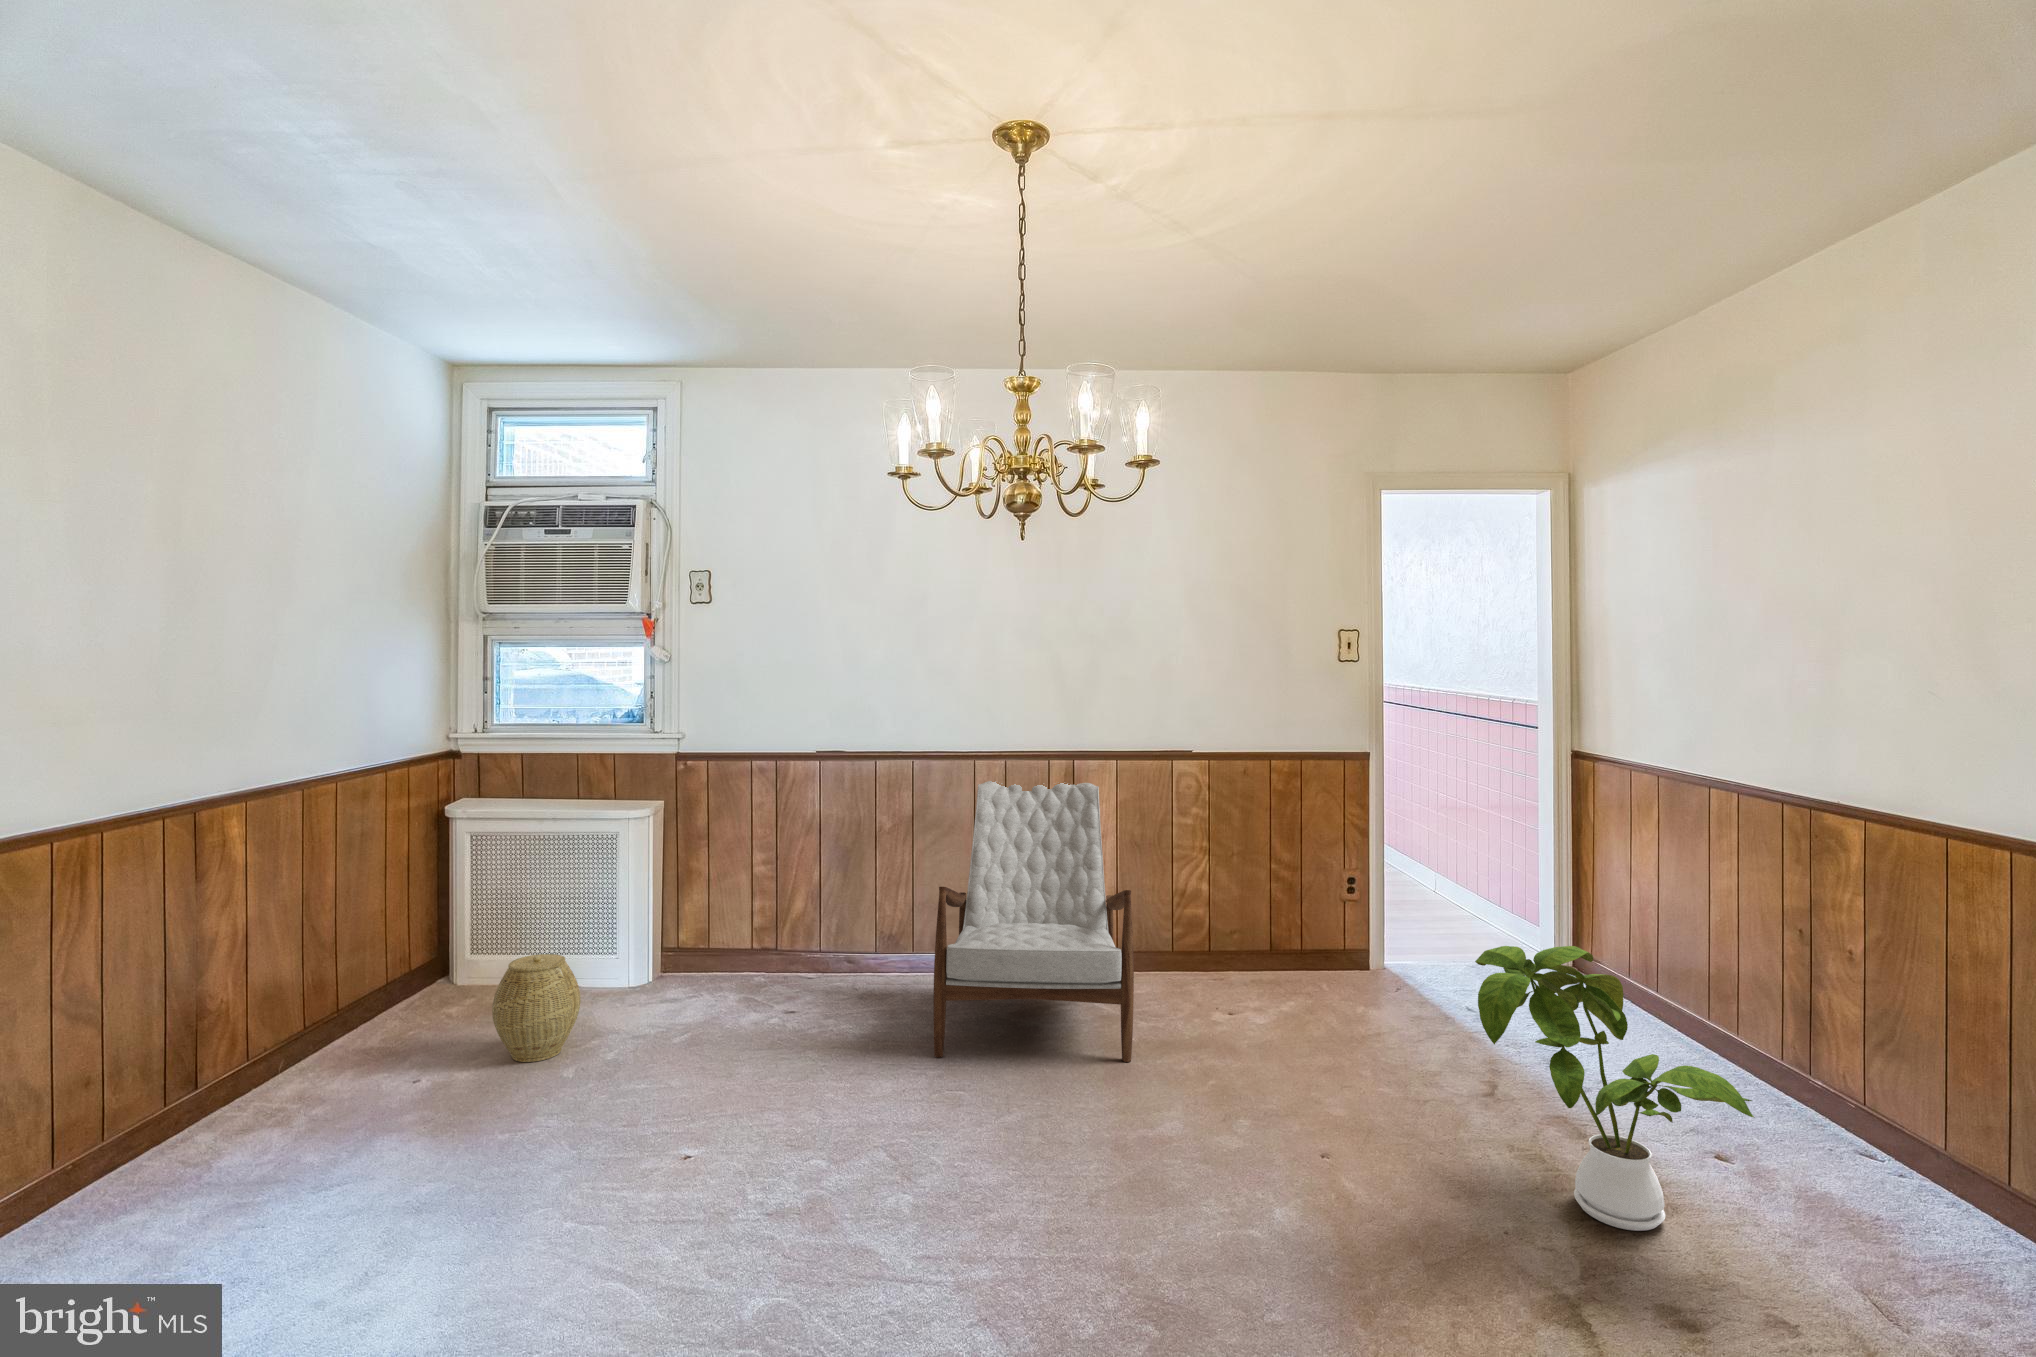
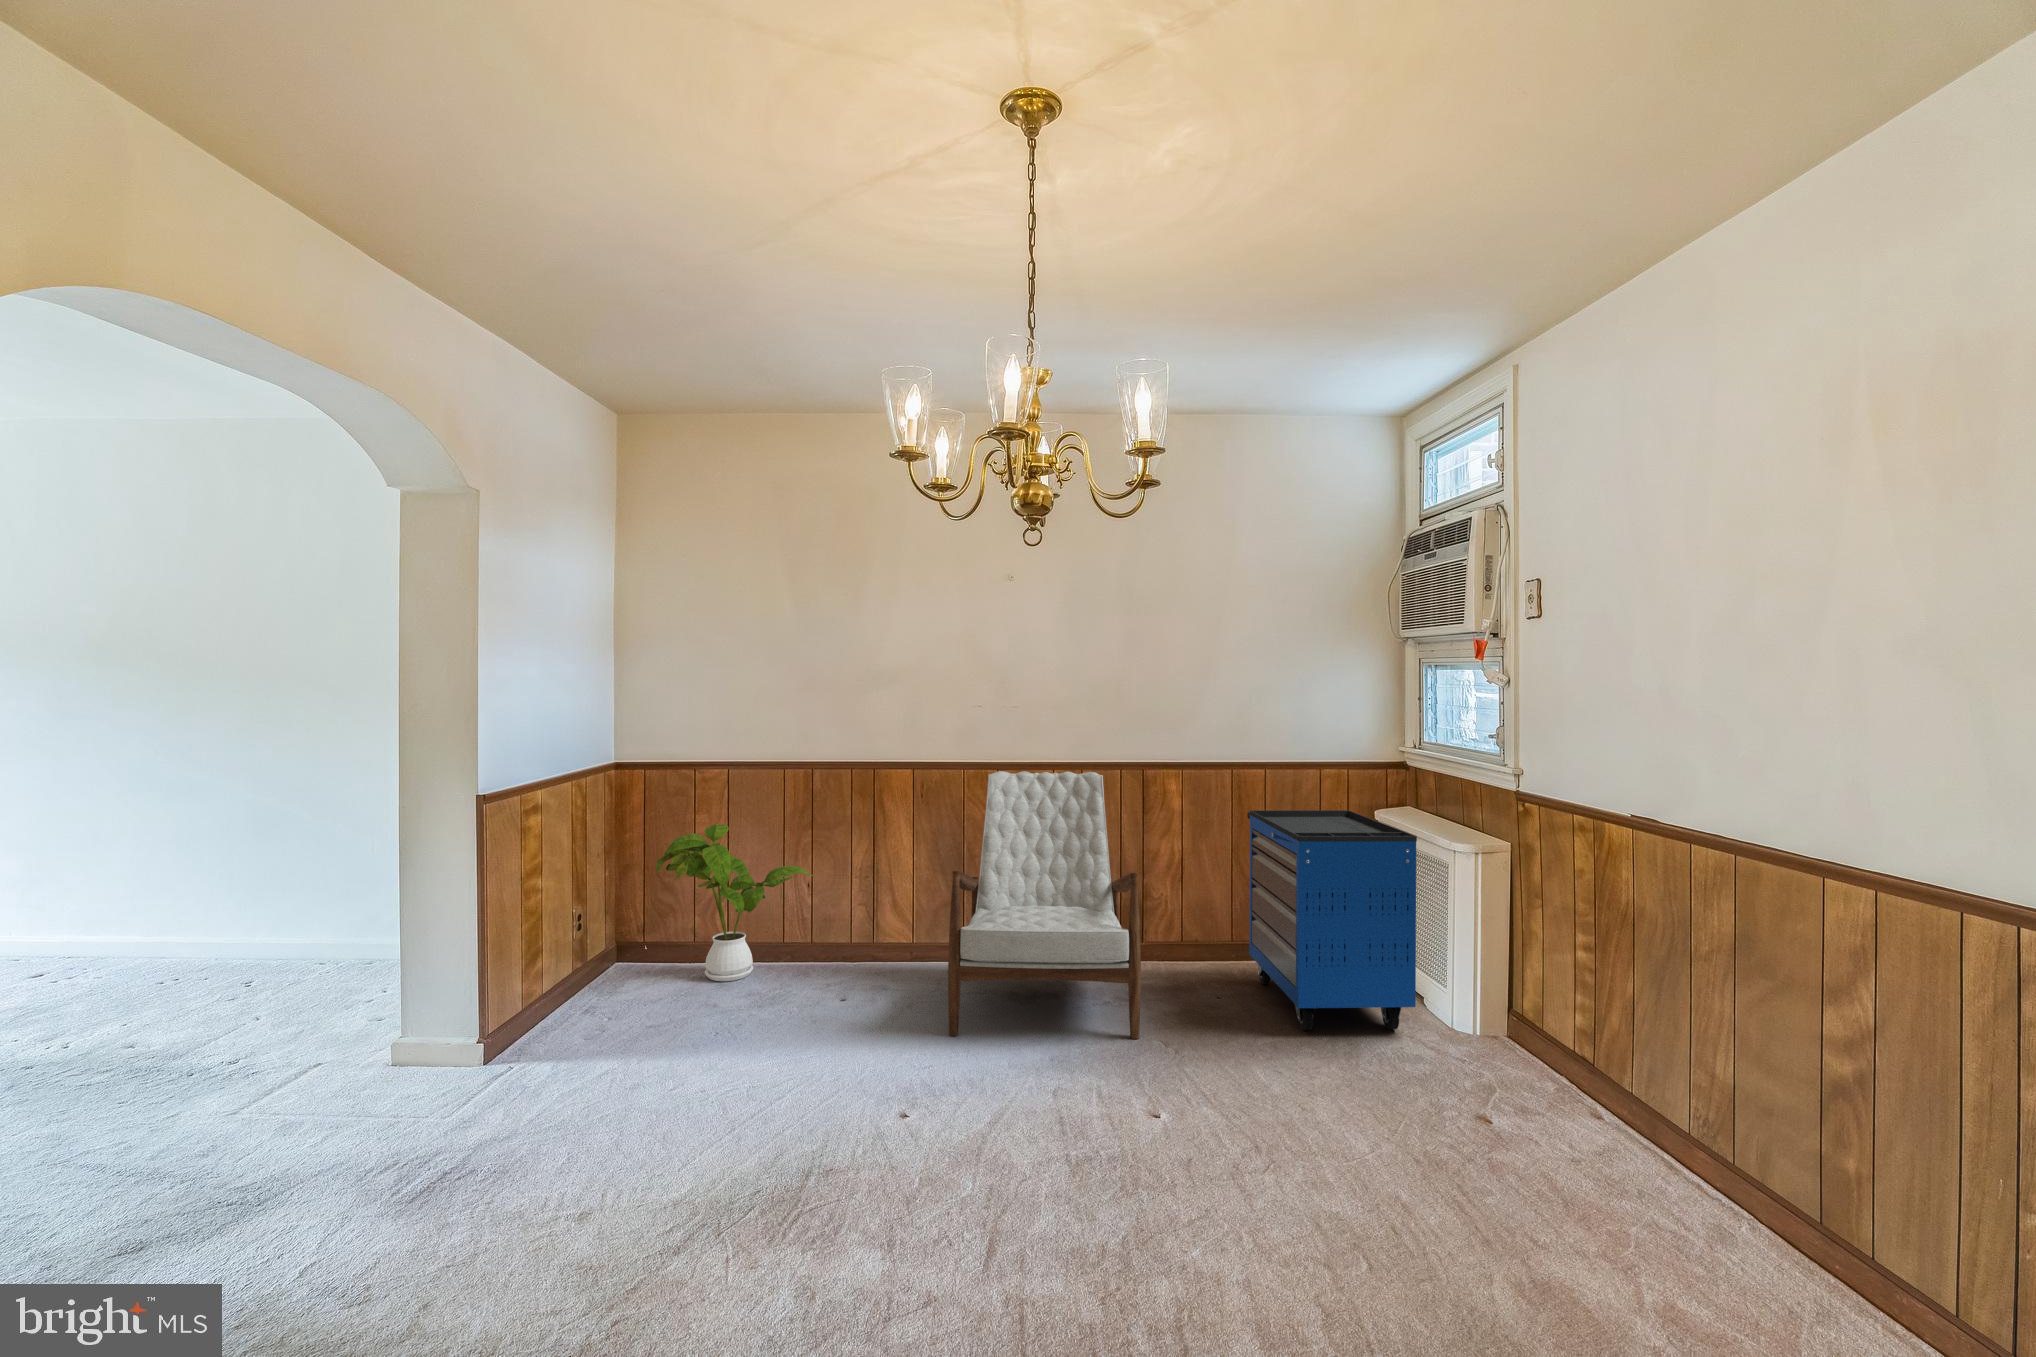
storage cabinet: none [1250,825,1422,1055] -> present [1247,810,1417,1030]
house plant: present [1475,946,1754,1231] -> present [656,824,814,981]
woven basket: present [492,954,581,1062] -> none [522,939,608,1044]

